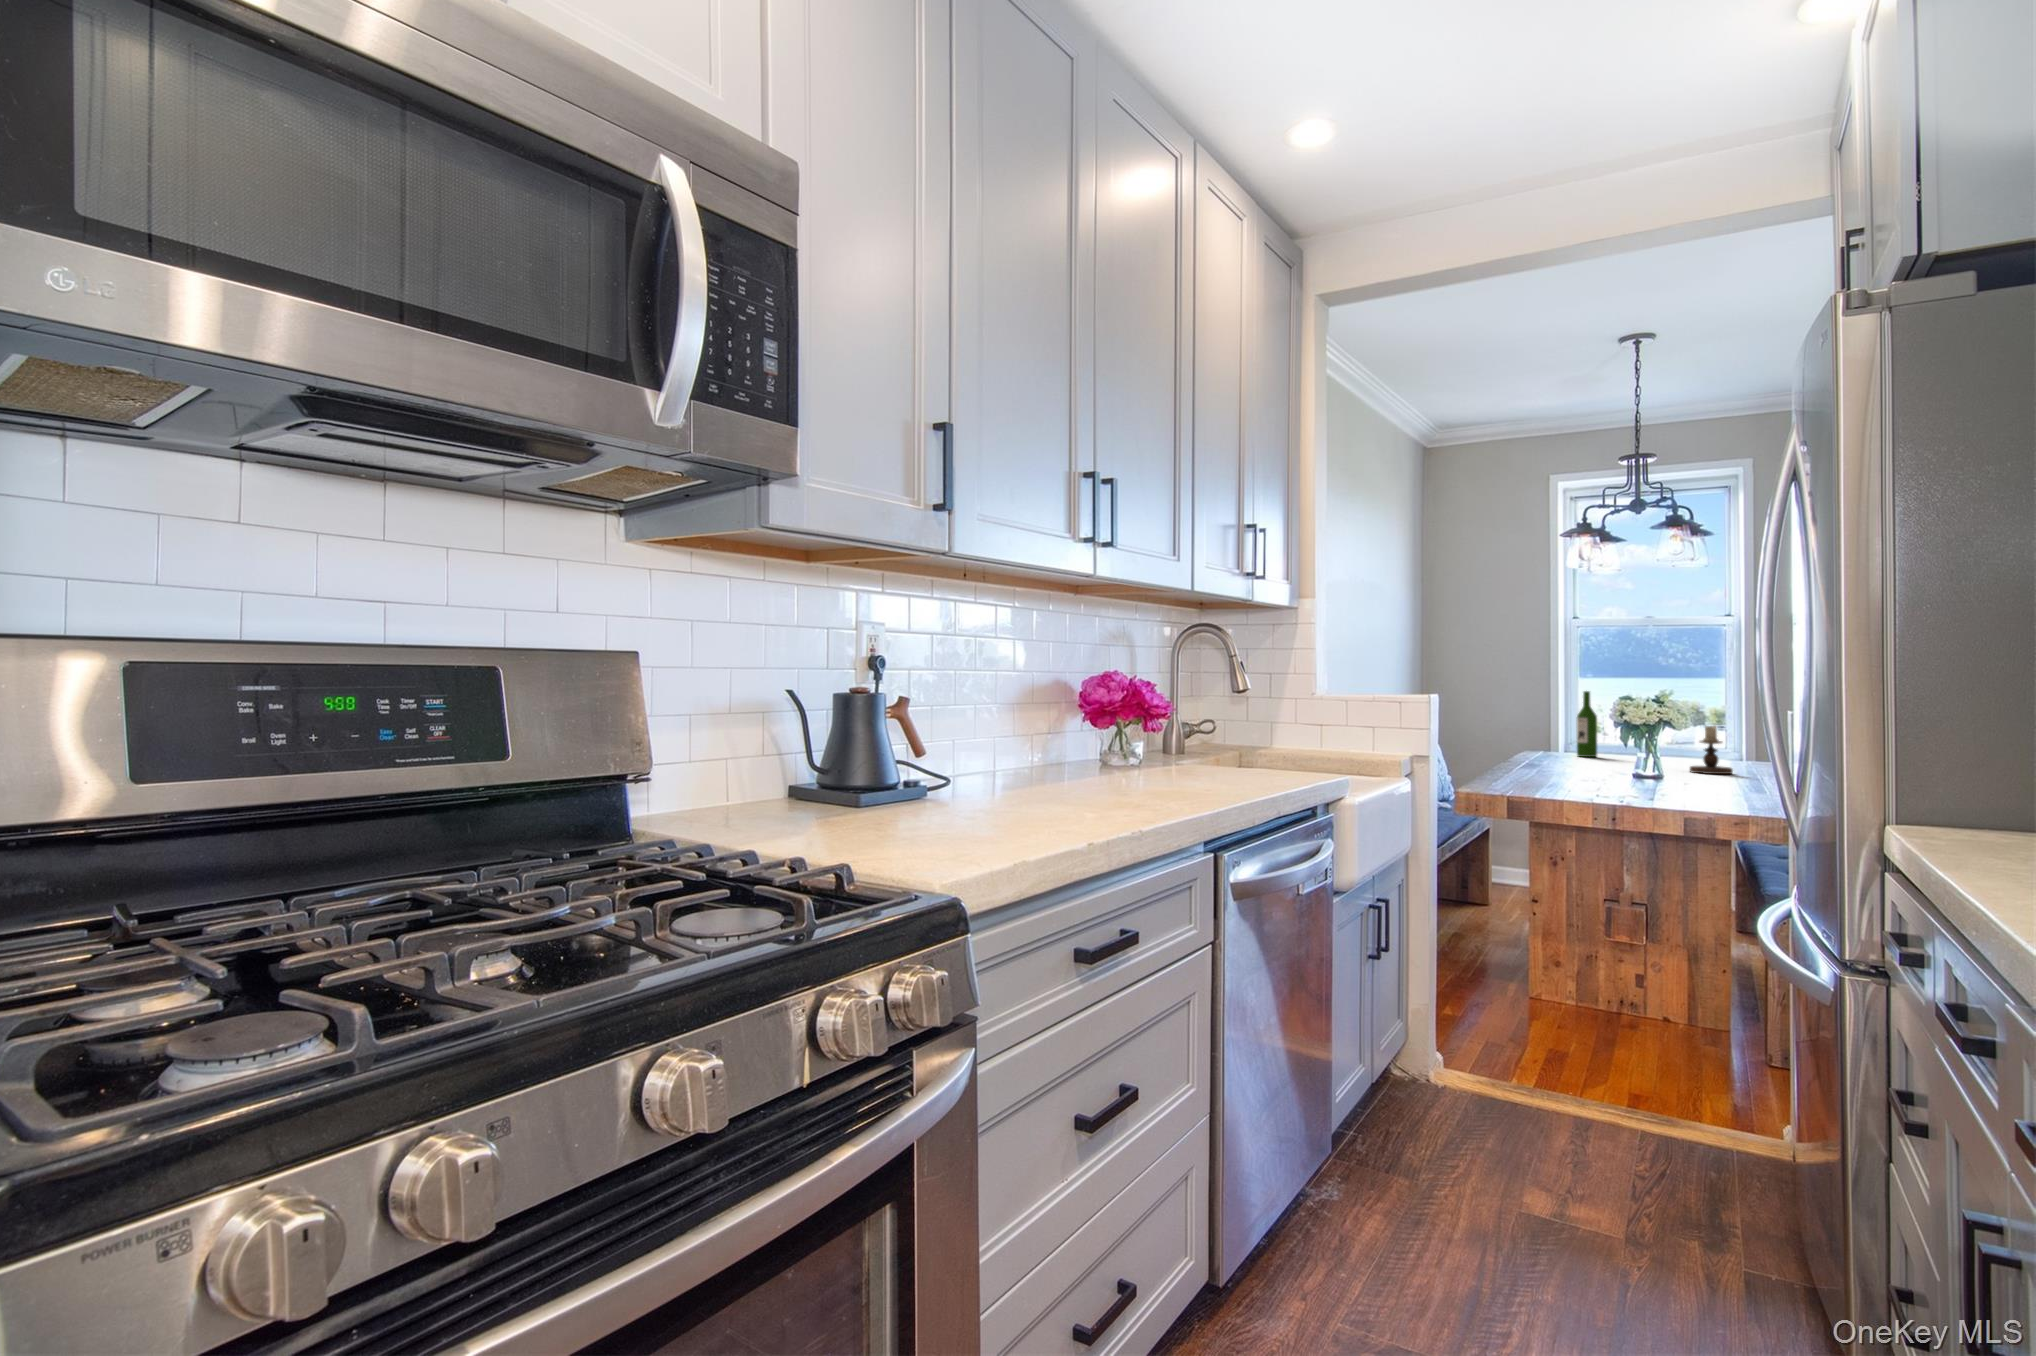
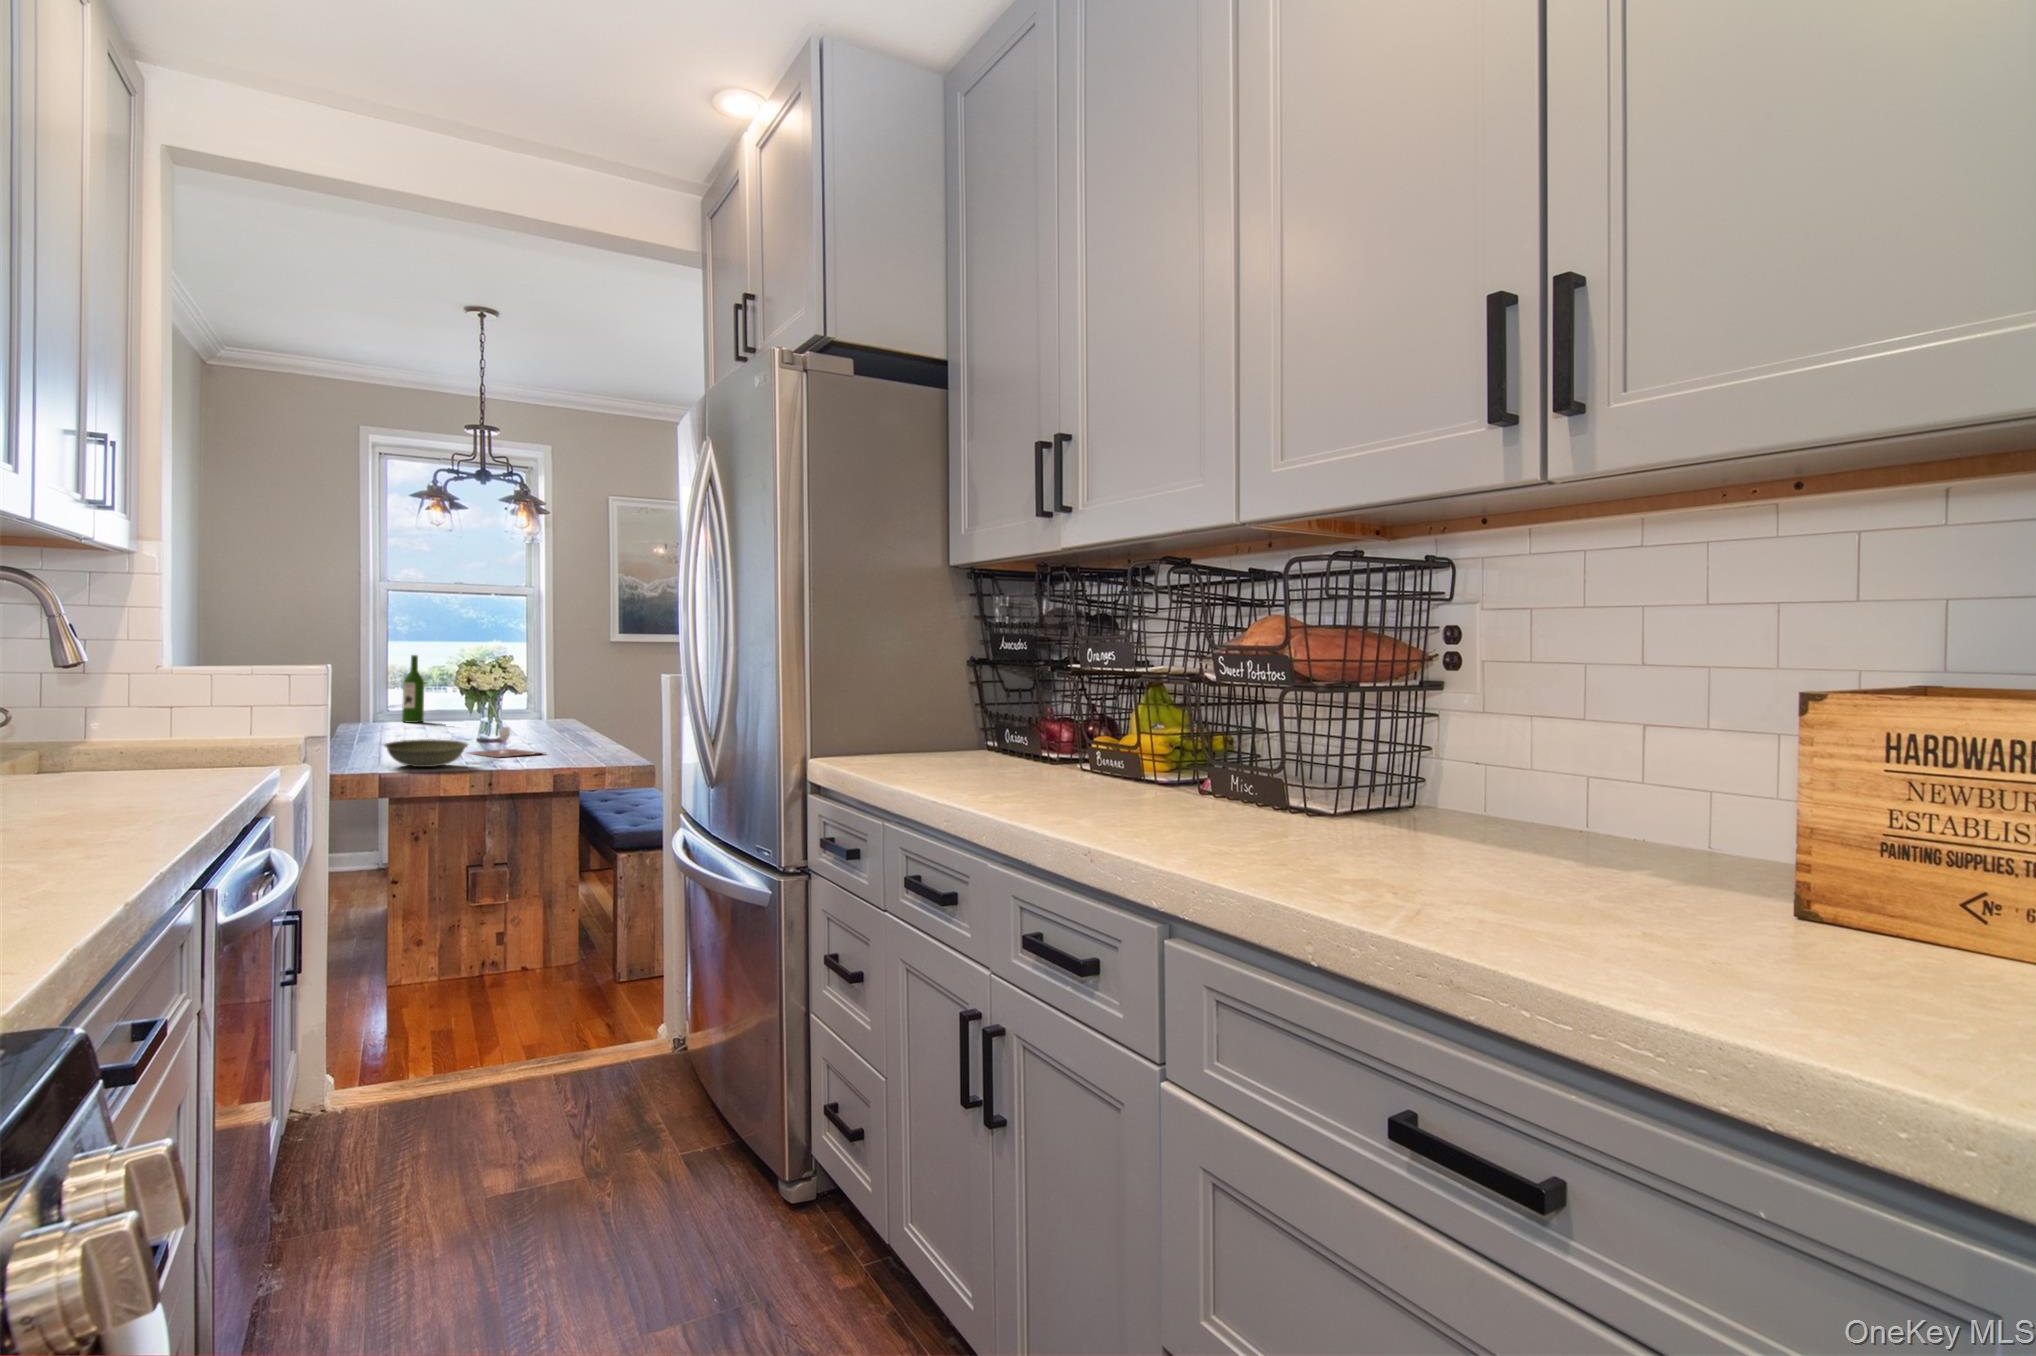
candlestick: present [1690,726,1733,774] -> none [520,691,556,734]
wine glass: none [1600,761,1696,791] -> present [468,727,541,757]
bowl: none [1513,767,1594,794] -> present [384,739,468,767]

